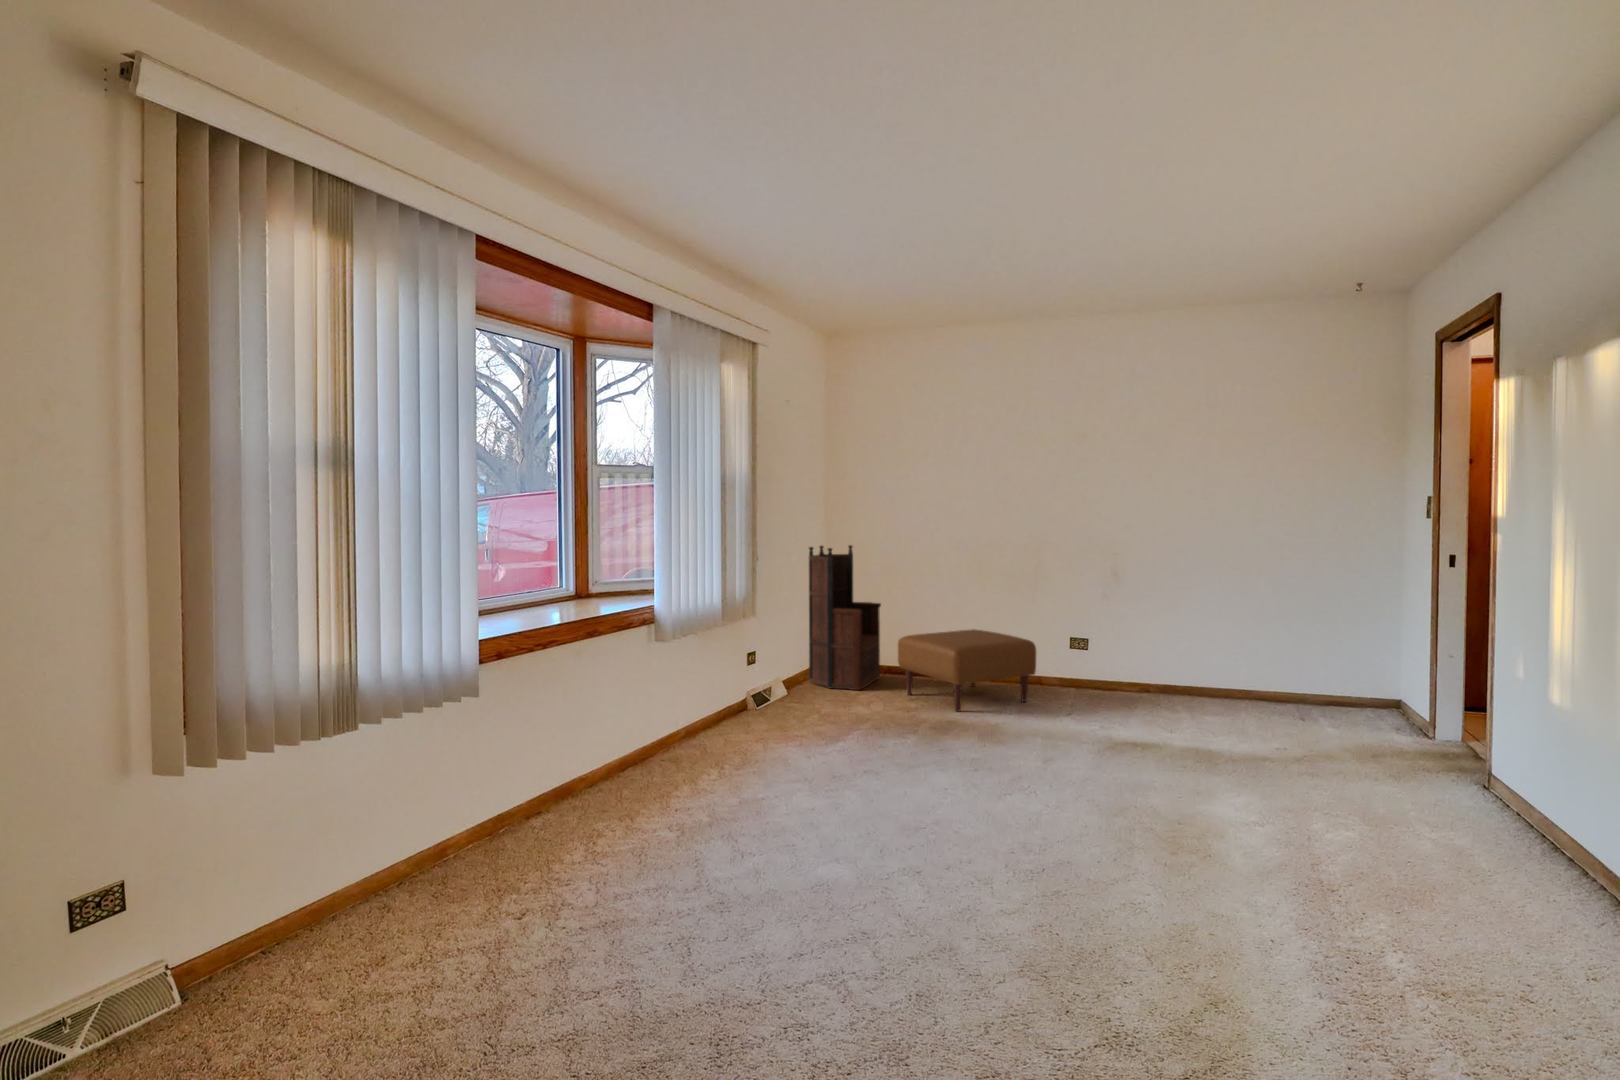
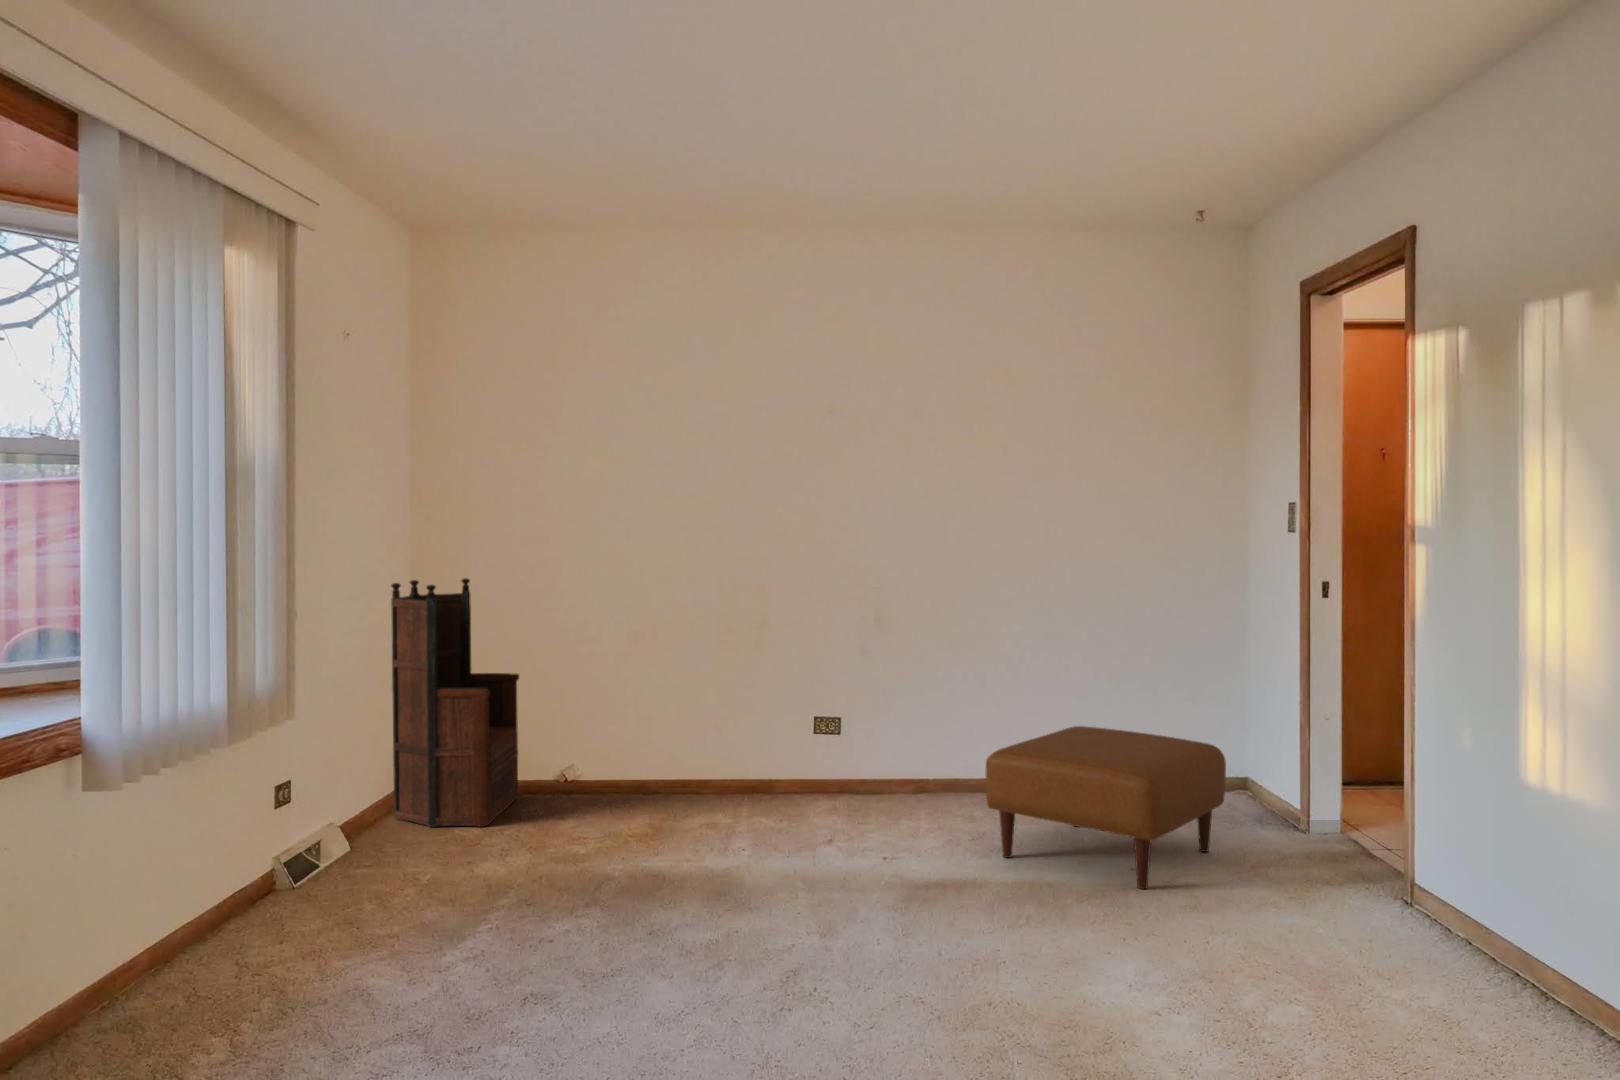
ottoman: present [898,629,1036,711] -> present [986,726,1226,889]

